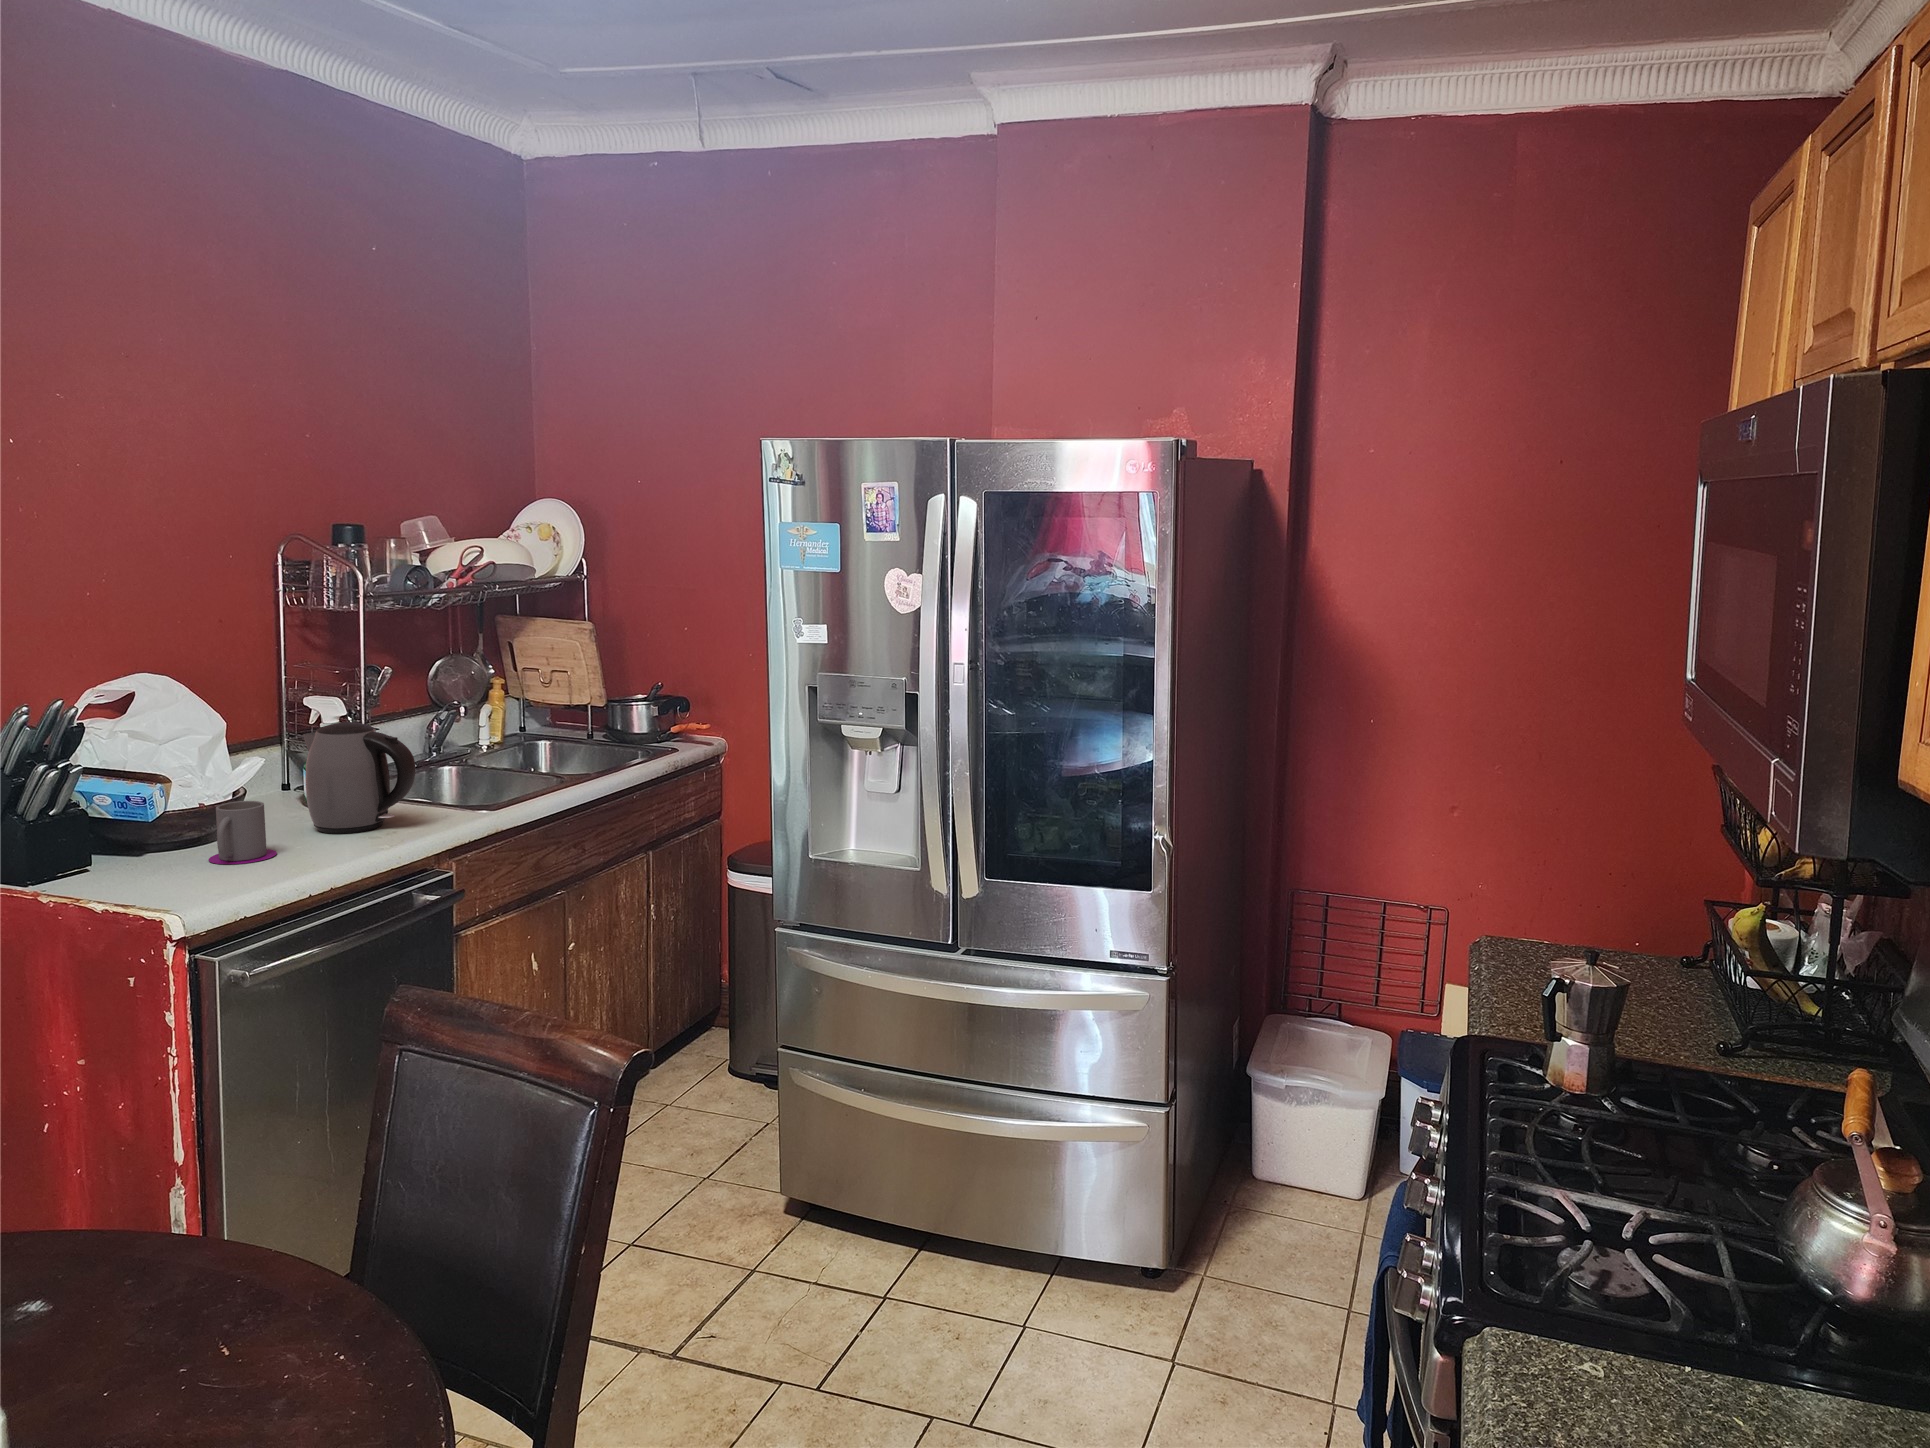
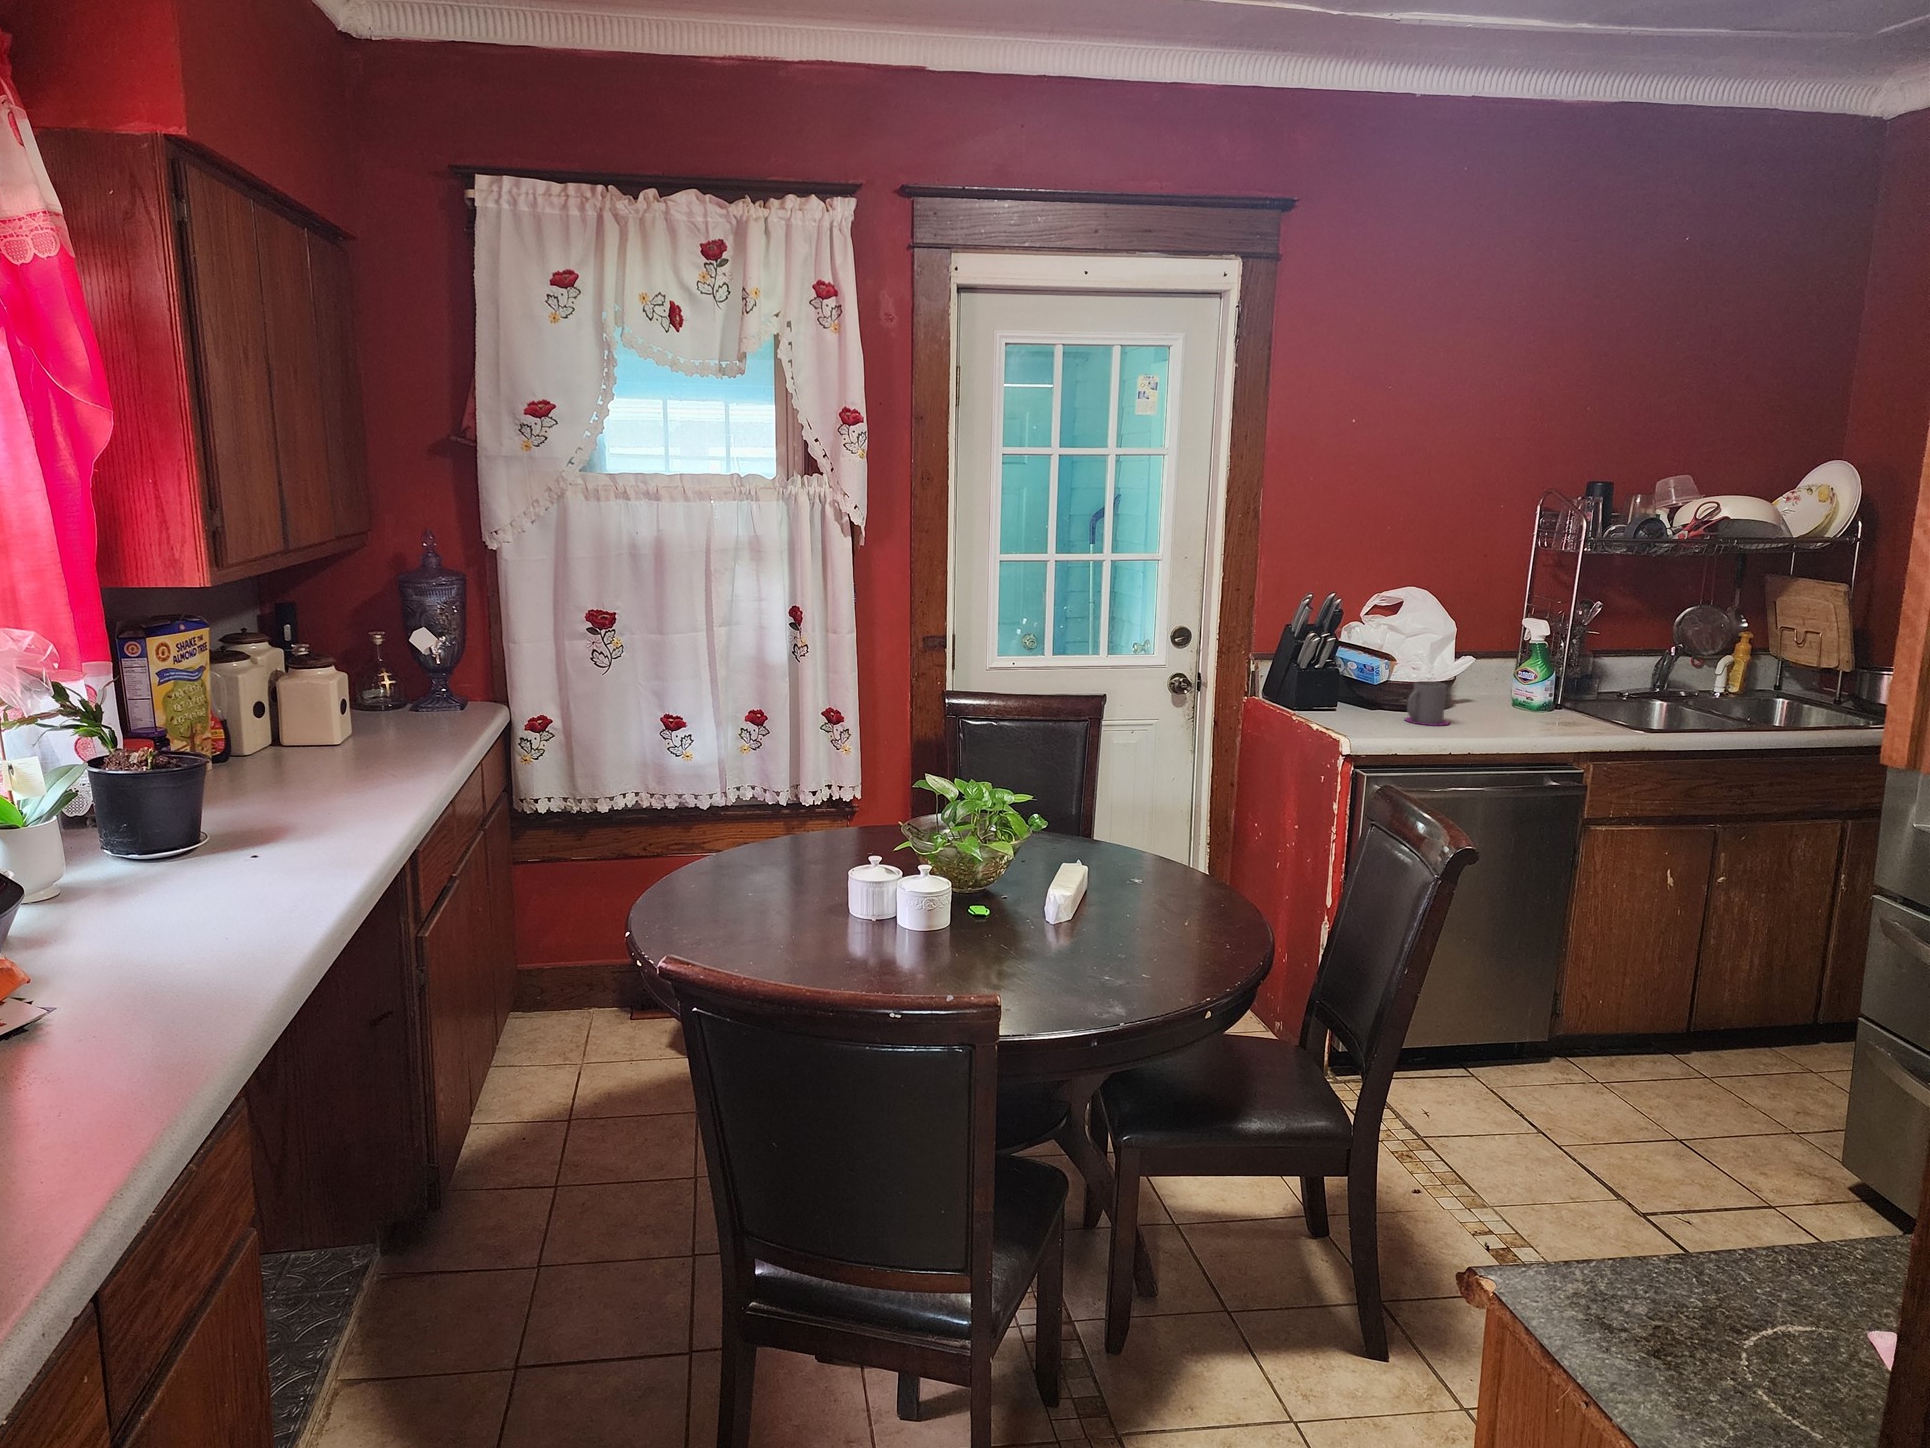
kettle: present [303,722,416,834] -> none [1492,638,1575,726]

